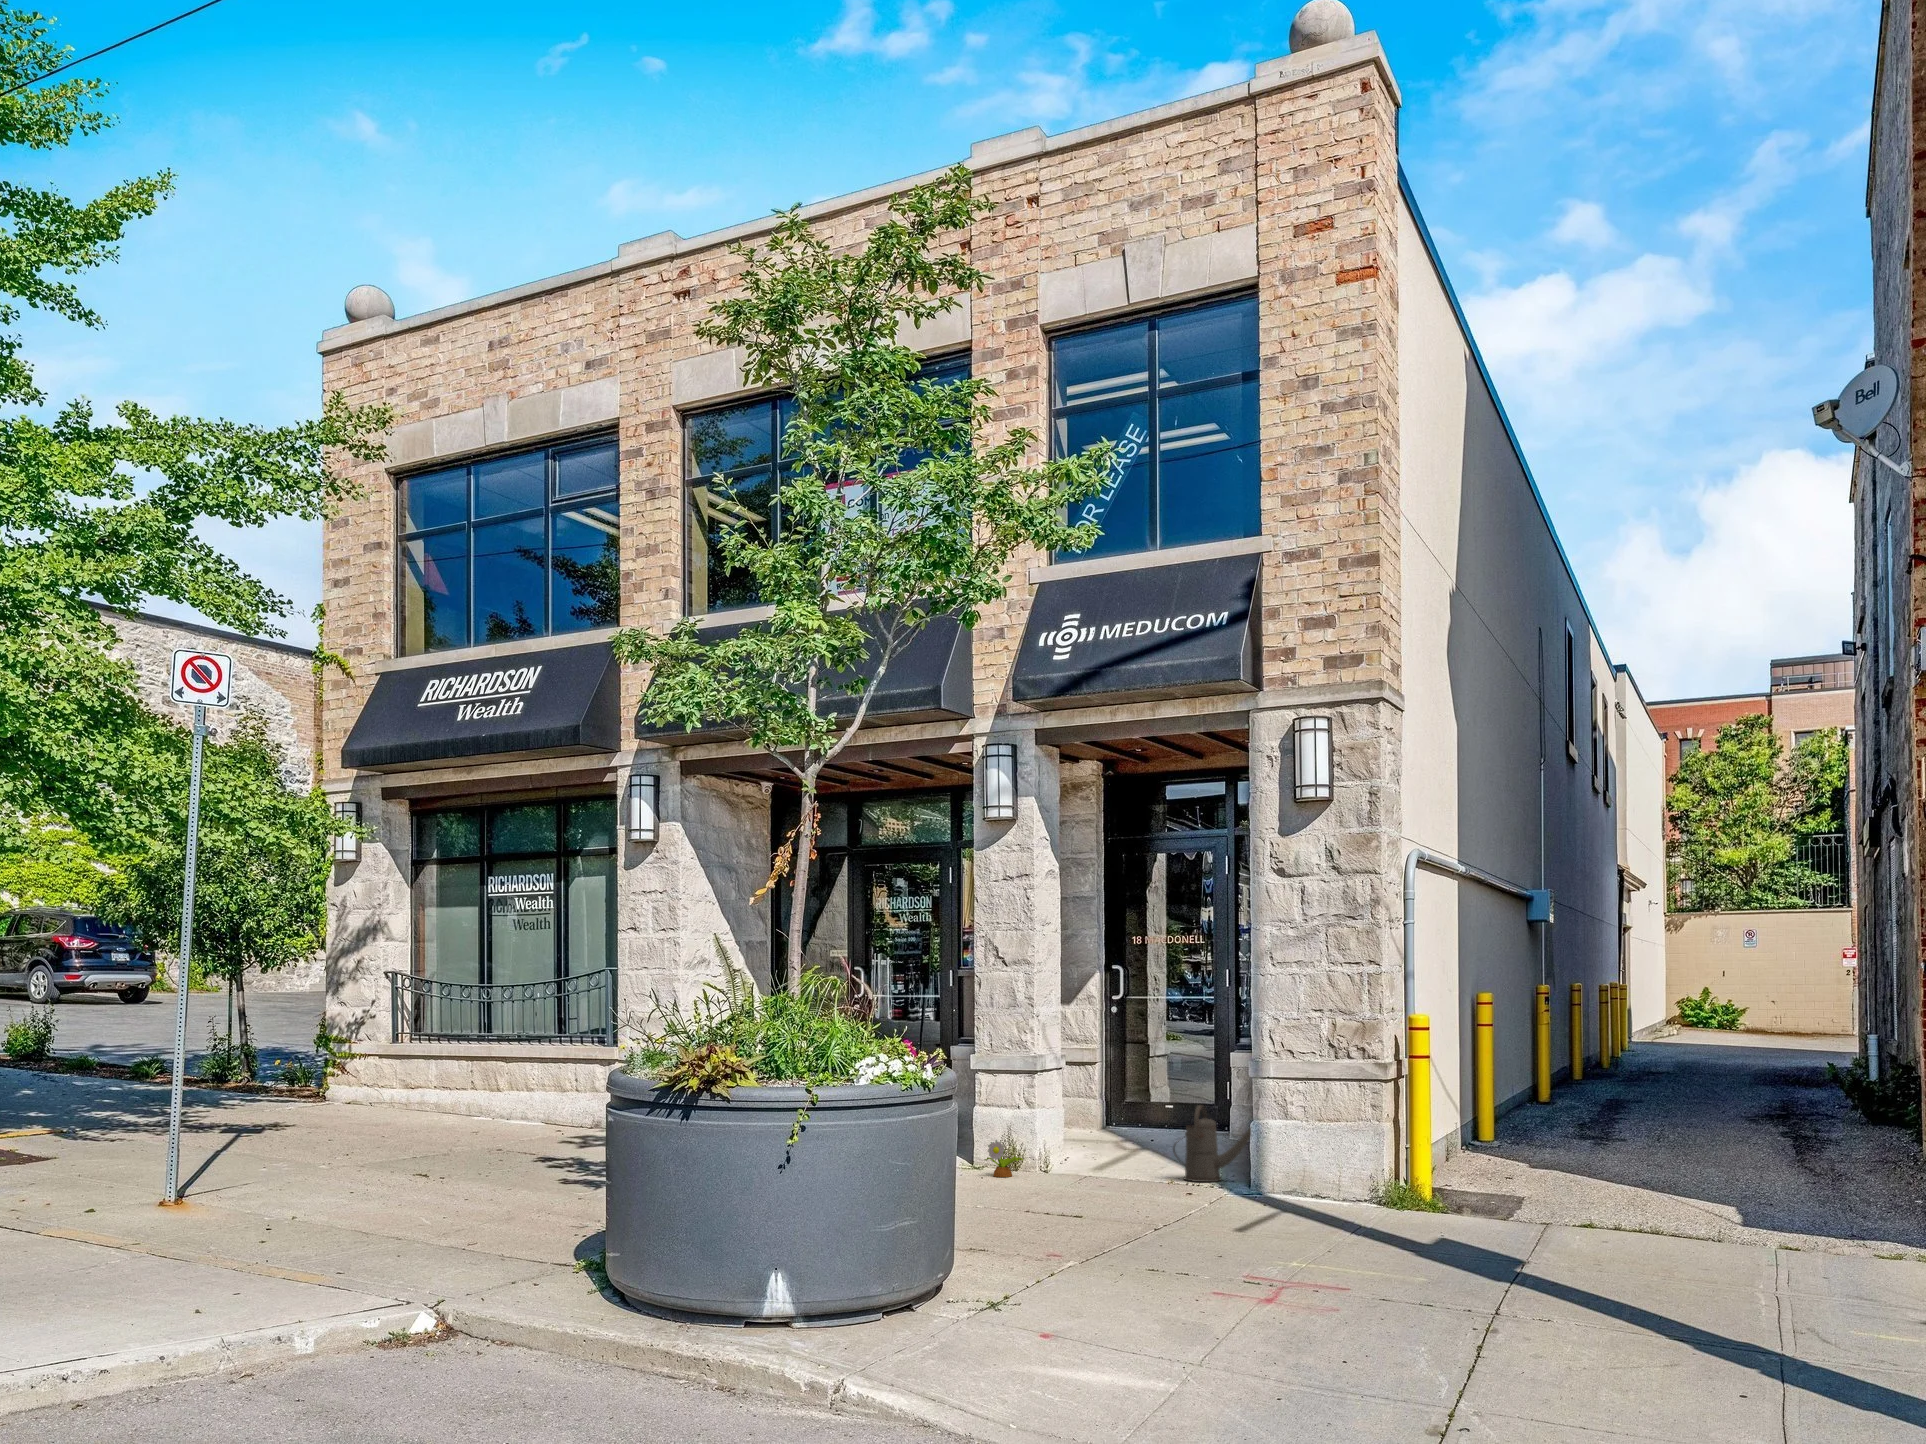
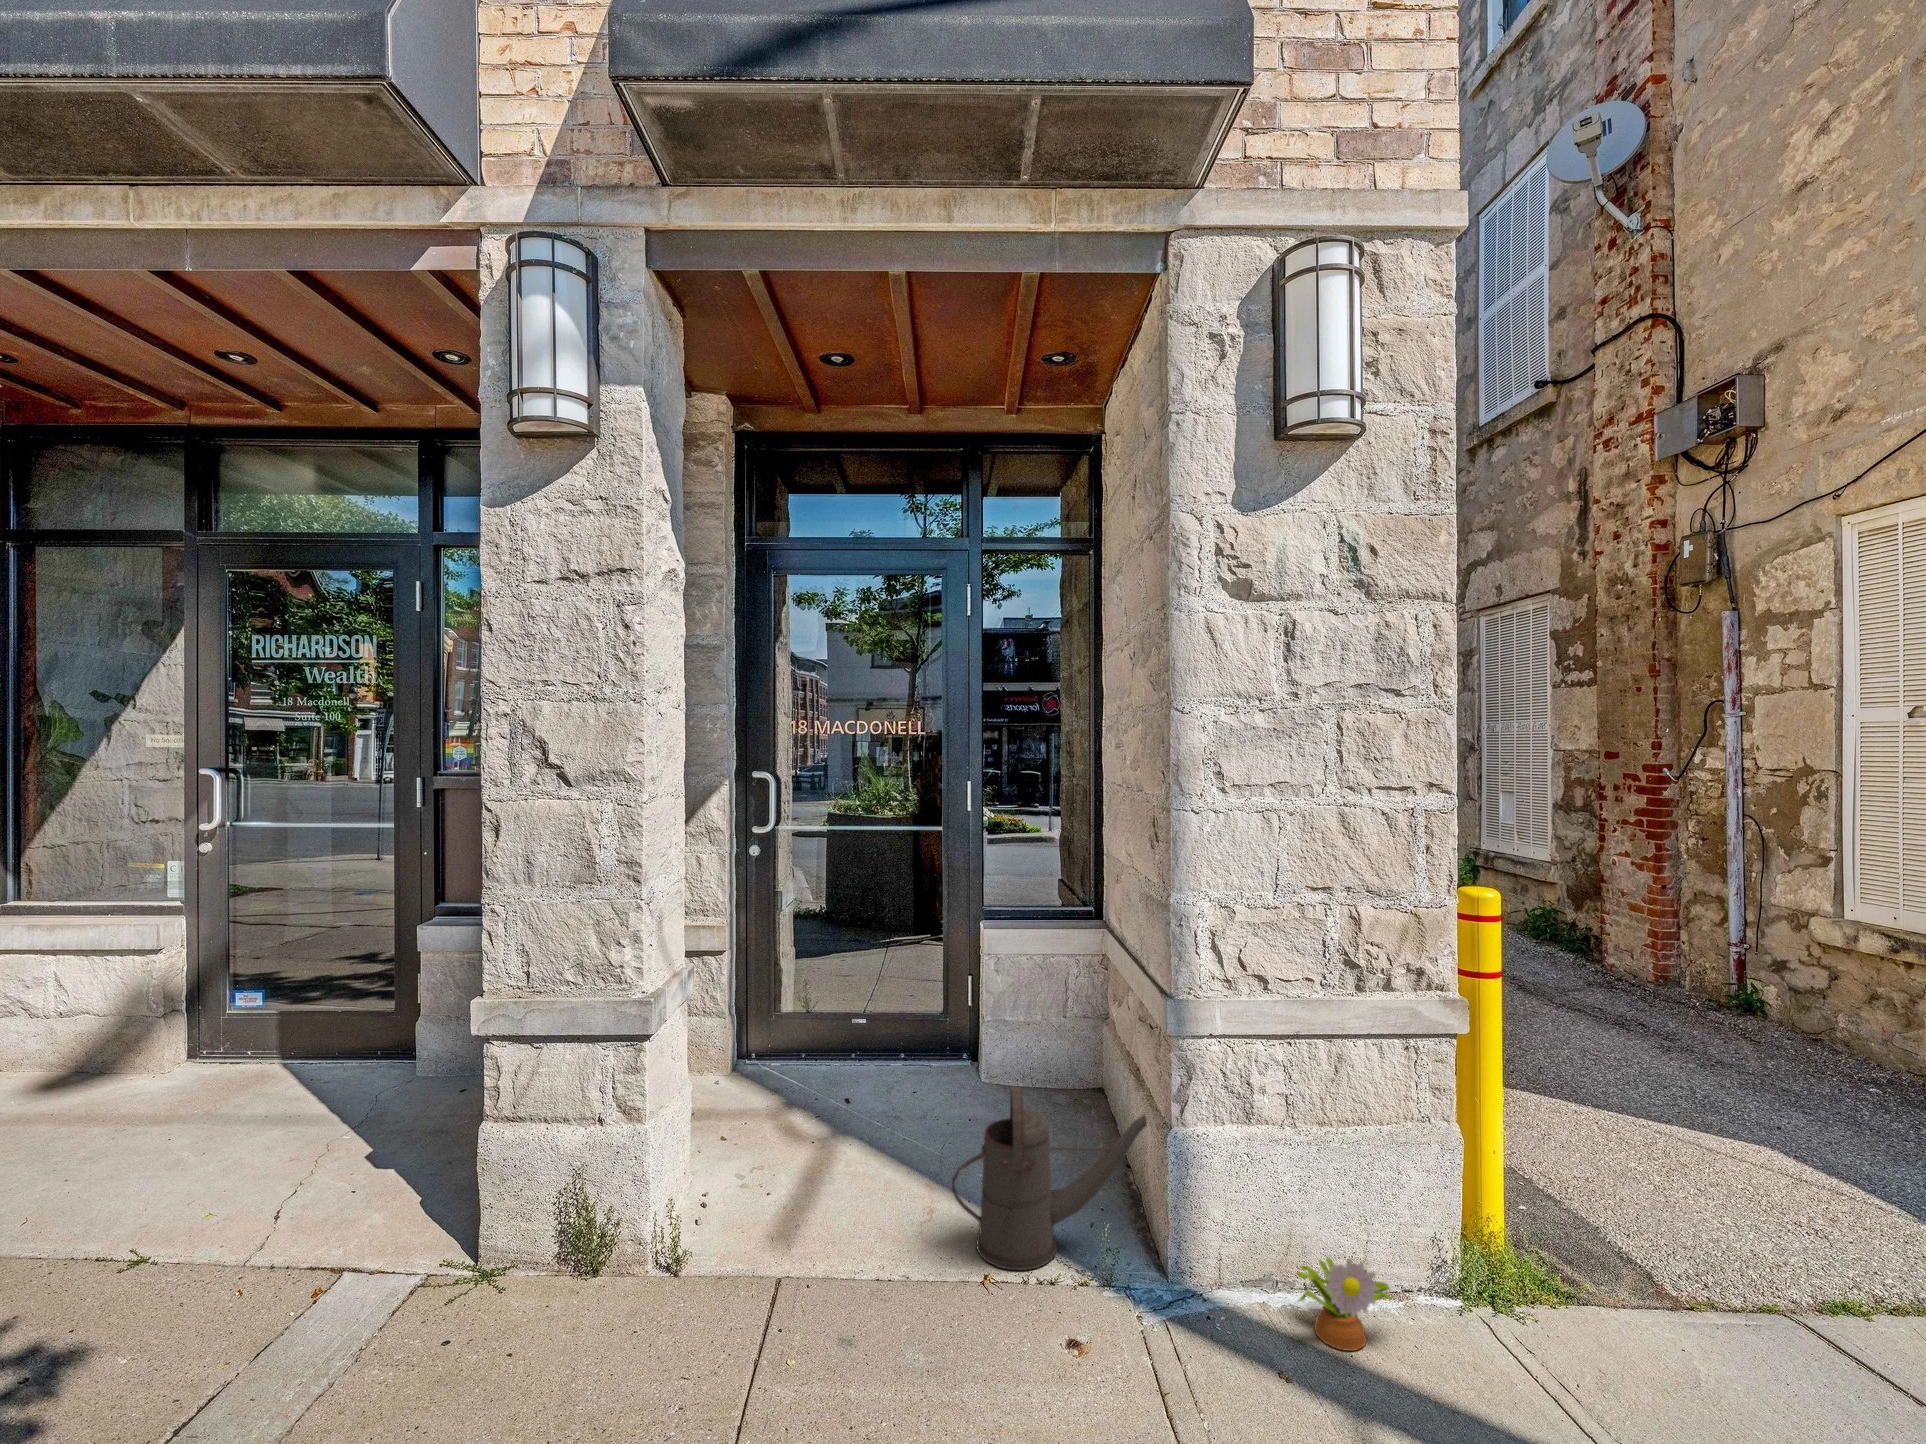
decorative plant: present [985,1140,1023,1177] -> present [1296,1257,1392,1351]

